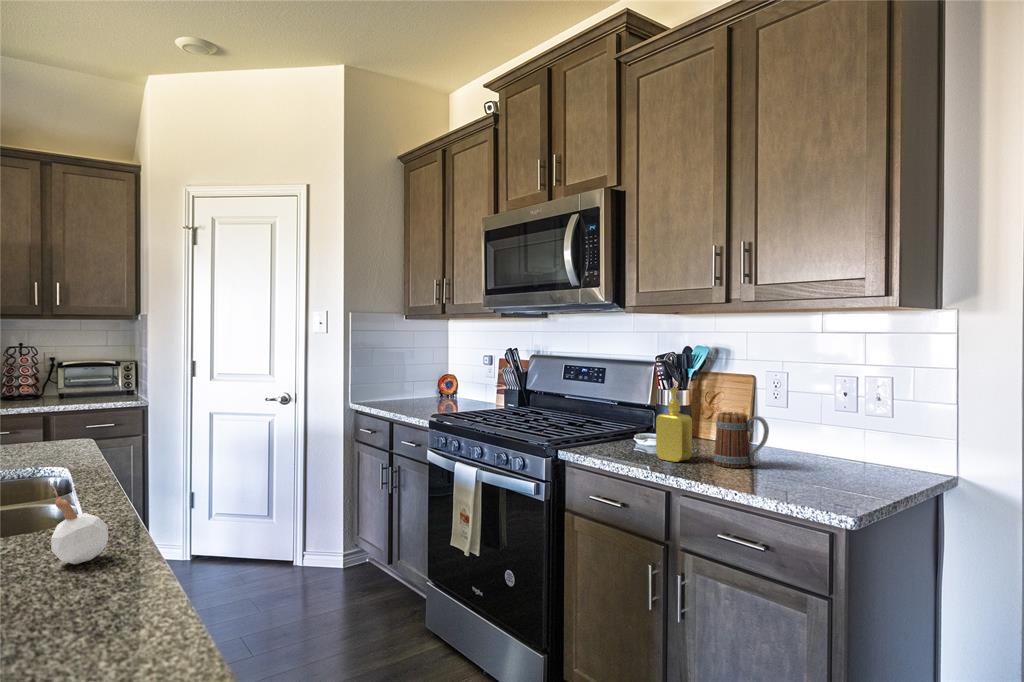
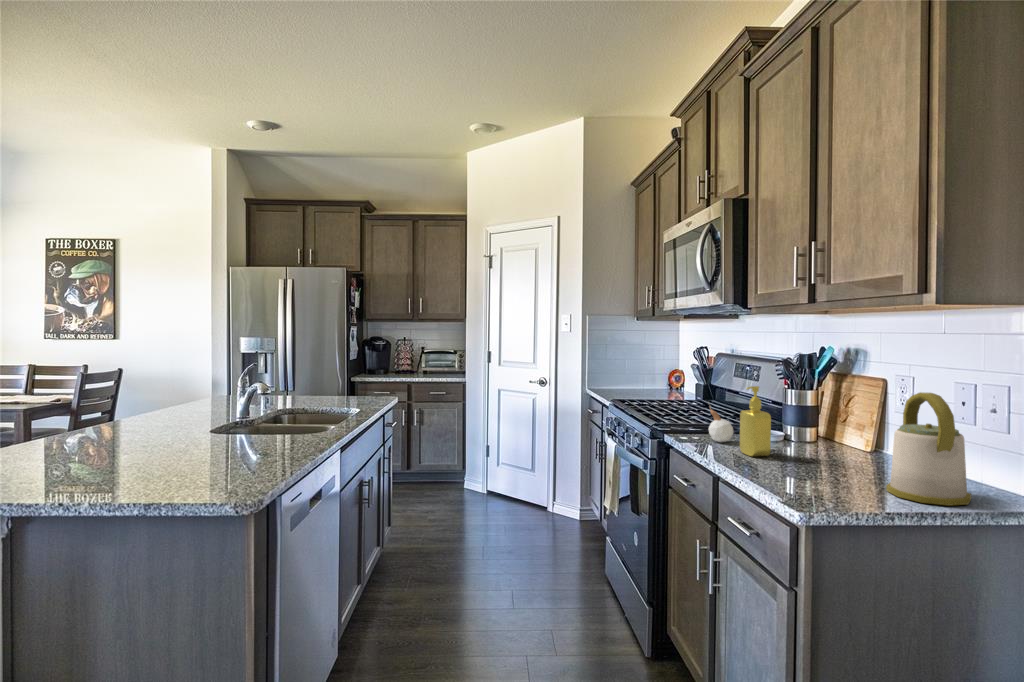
kettle: none [820,385,897,485] -> present [886,392,971,506]
mug: present [713,412,769,468] -> none [786,413,836,469]
candle: present [51,483,108,564] -> present [709,407,733,442]

